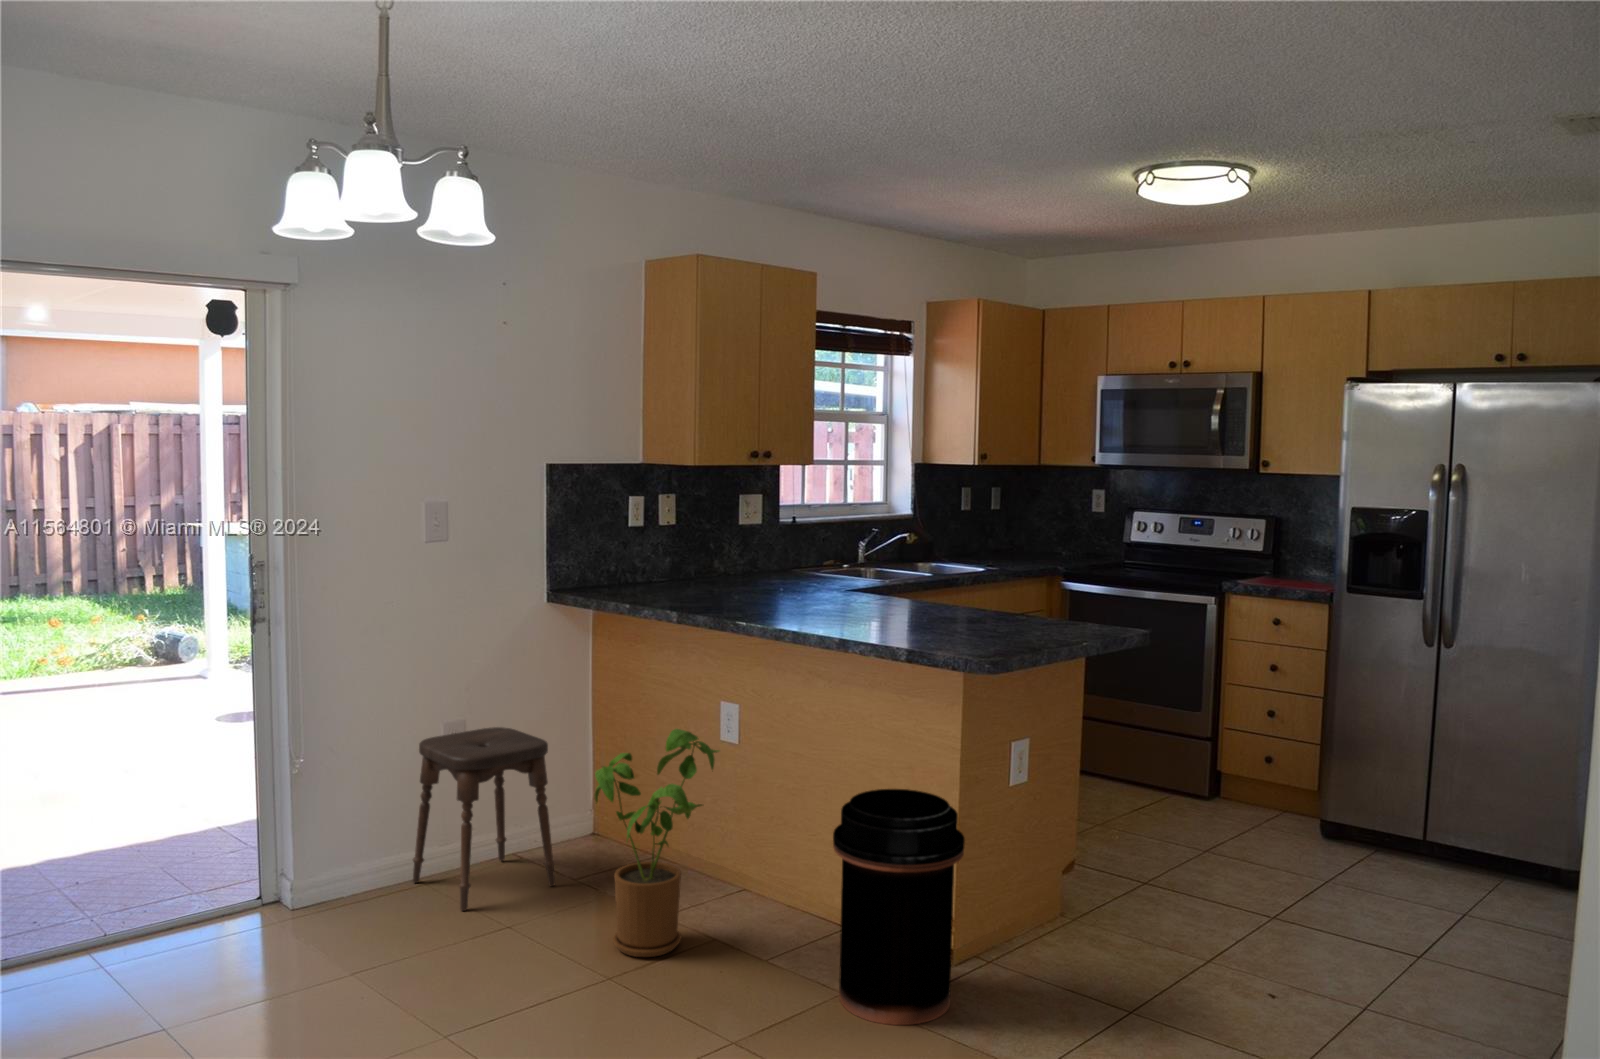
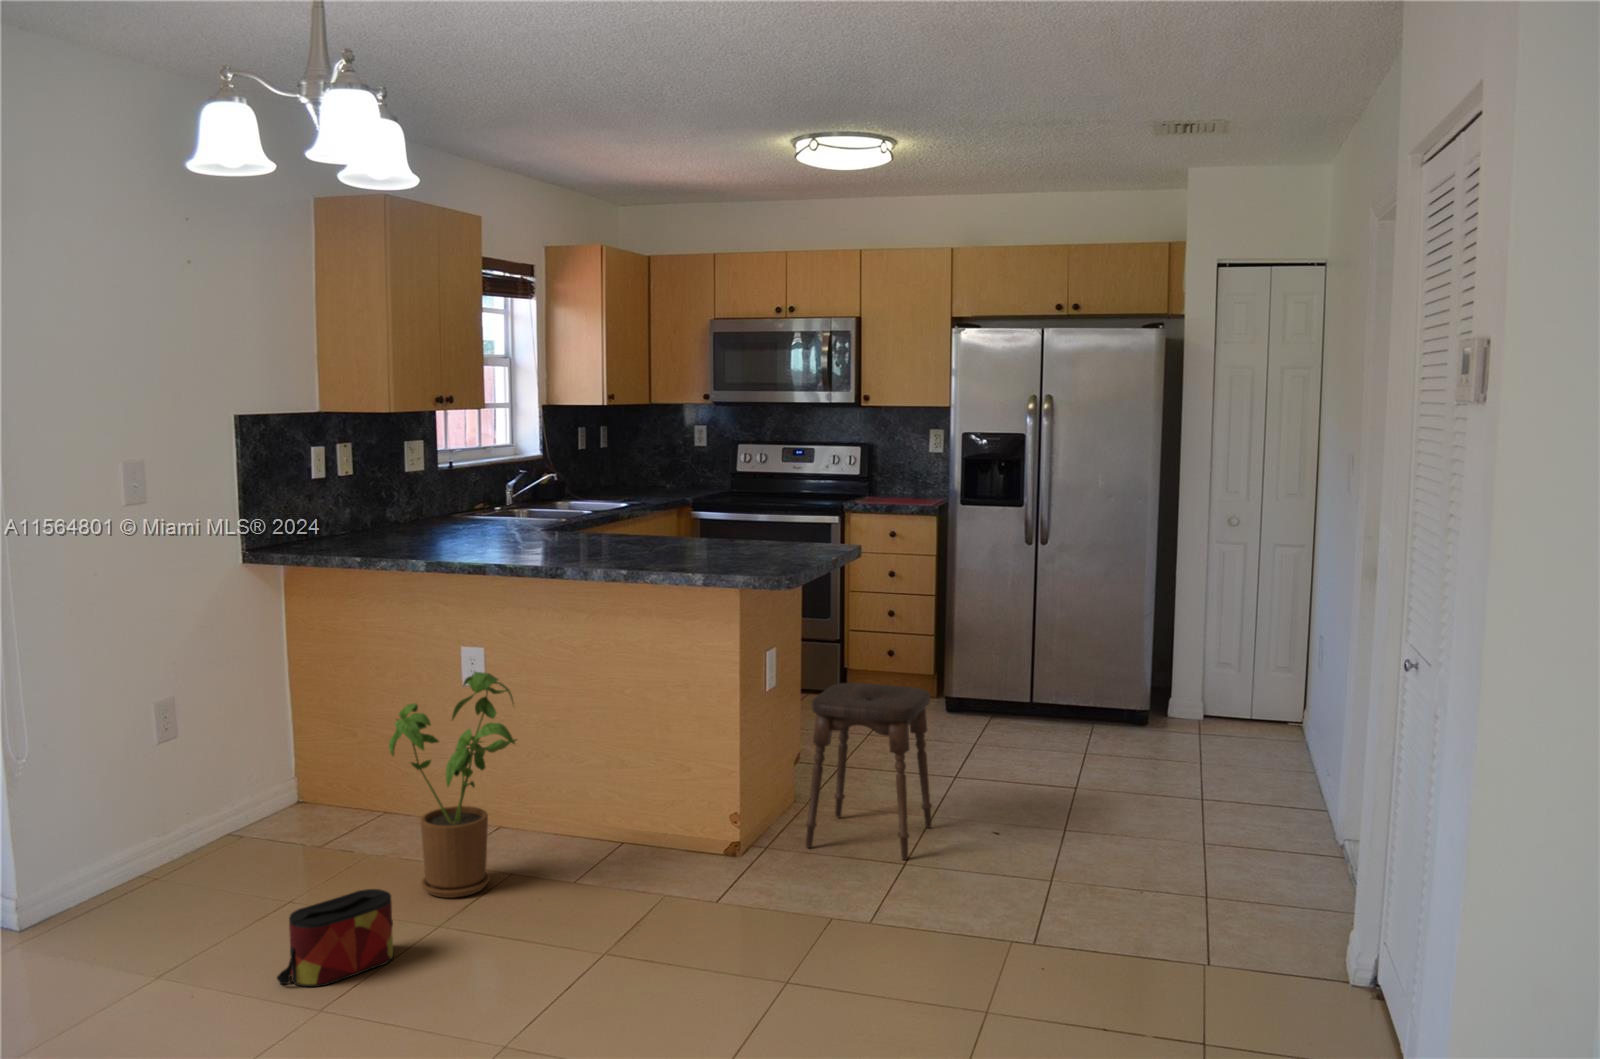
stool: present [413,727,555,911] -> present [806,683,932,860]
trash can: present [833,789,965,1025] -> none [655,699,773,902]
bag: none [409,935,536,1026] -> present [277,889,393,987]

